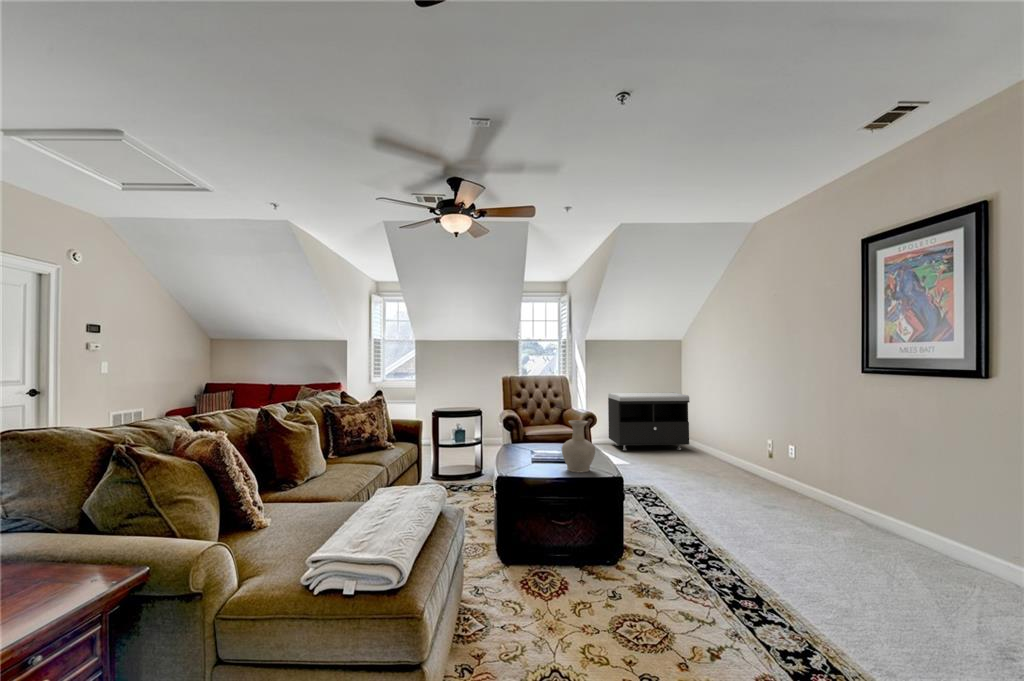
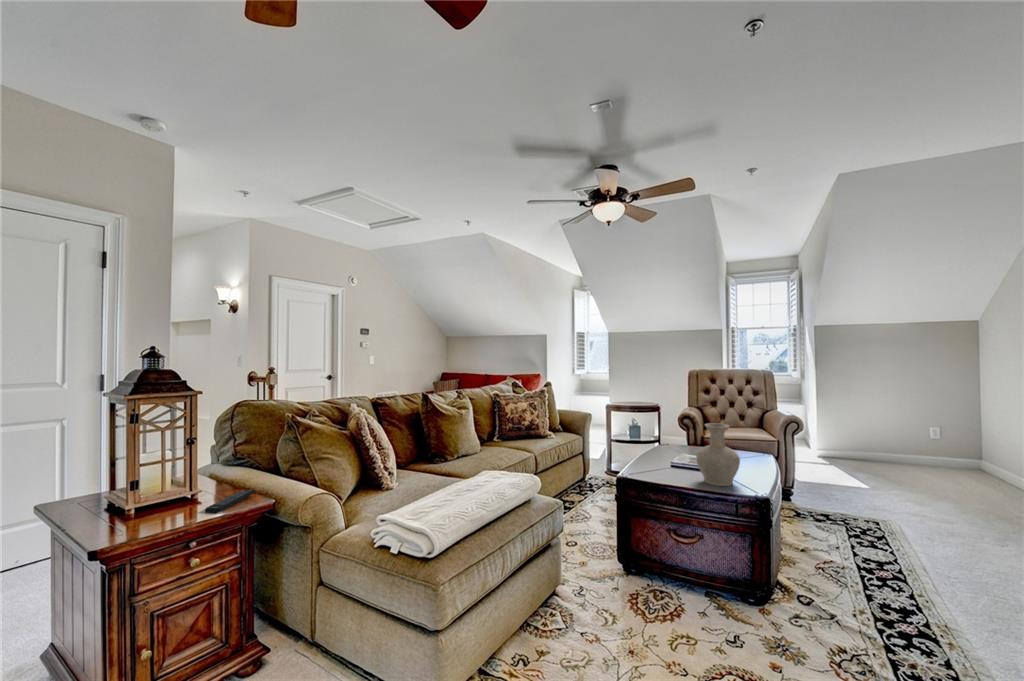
storage bench: present [608,393,690,450] -> none [848,393,990,478]
remote control: none [35,558,93,605] -> present [205,490,255,513]

